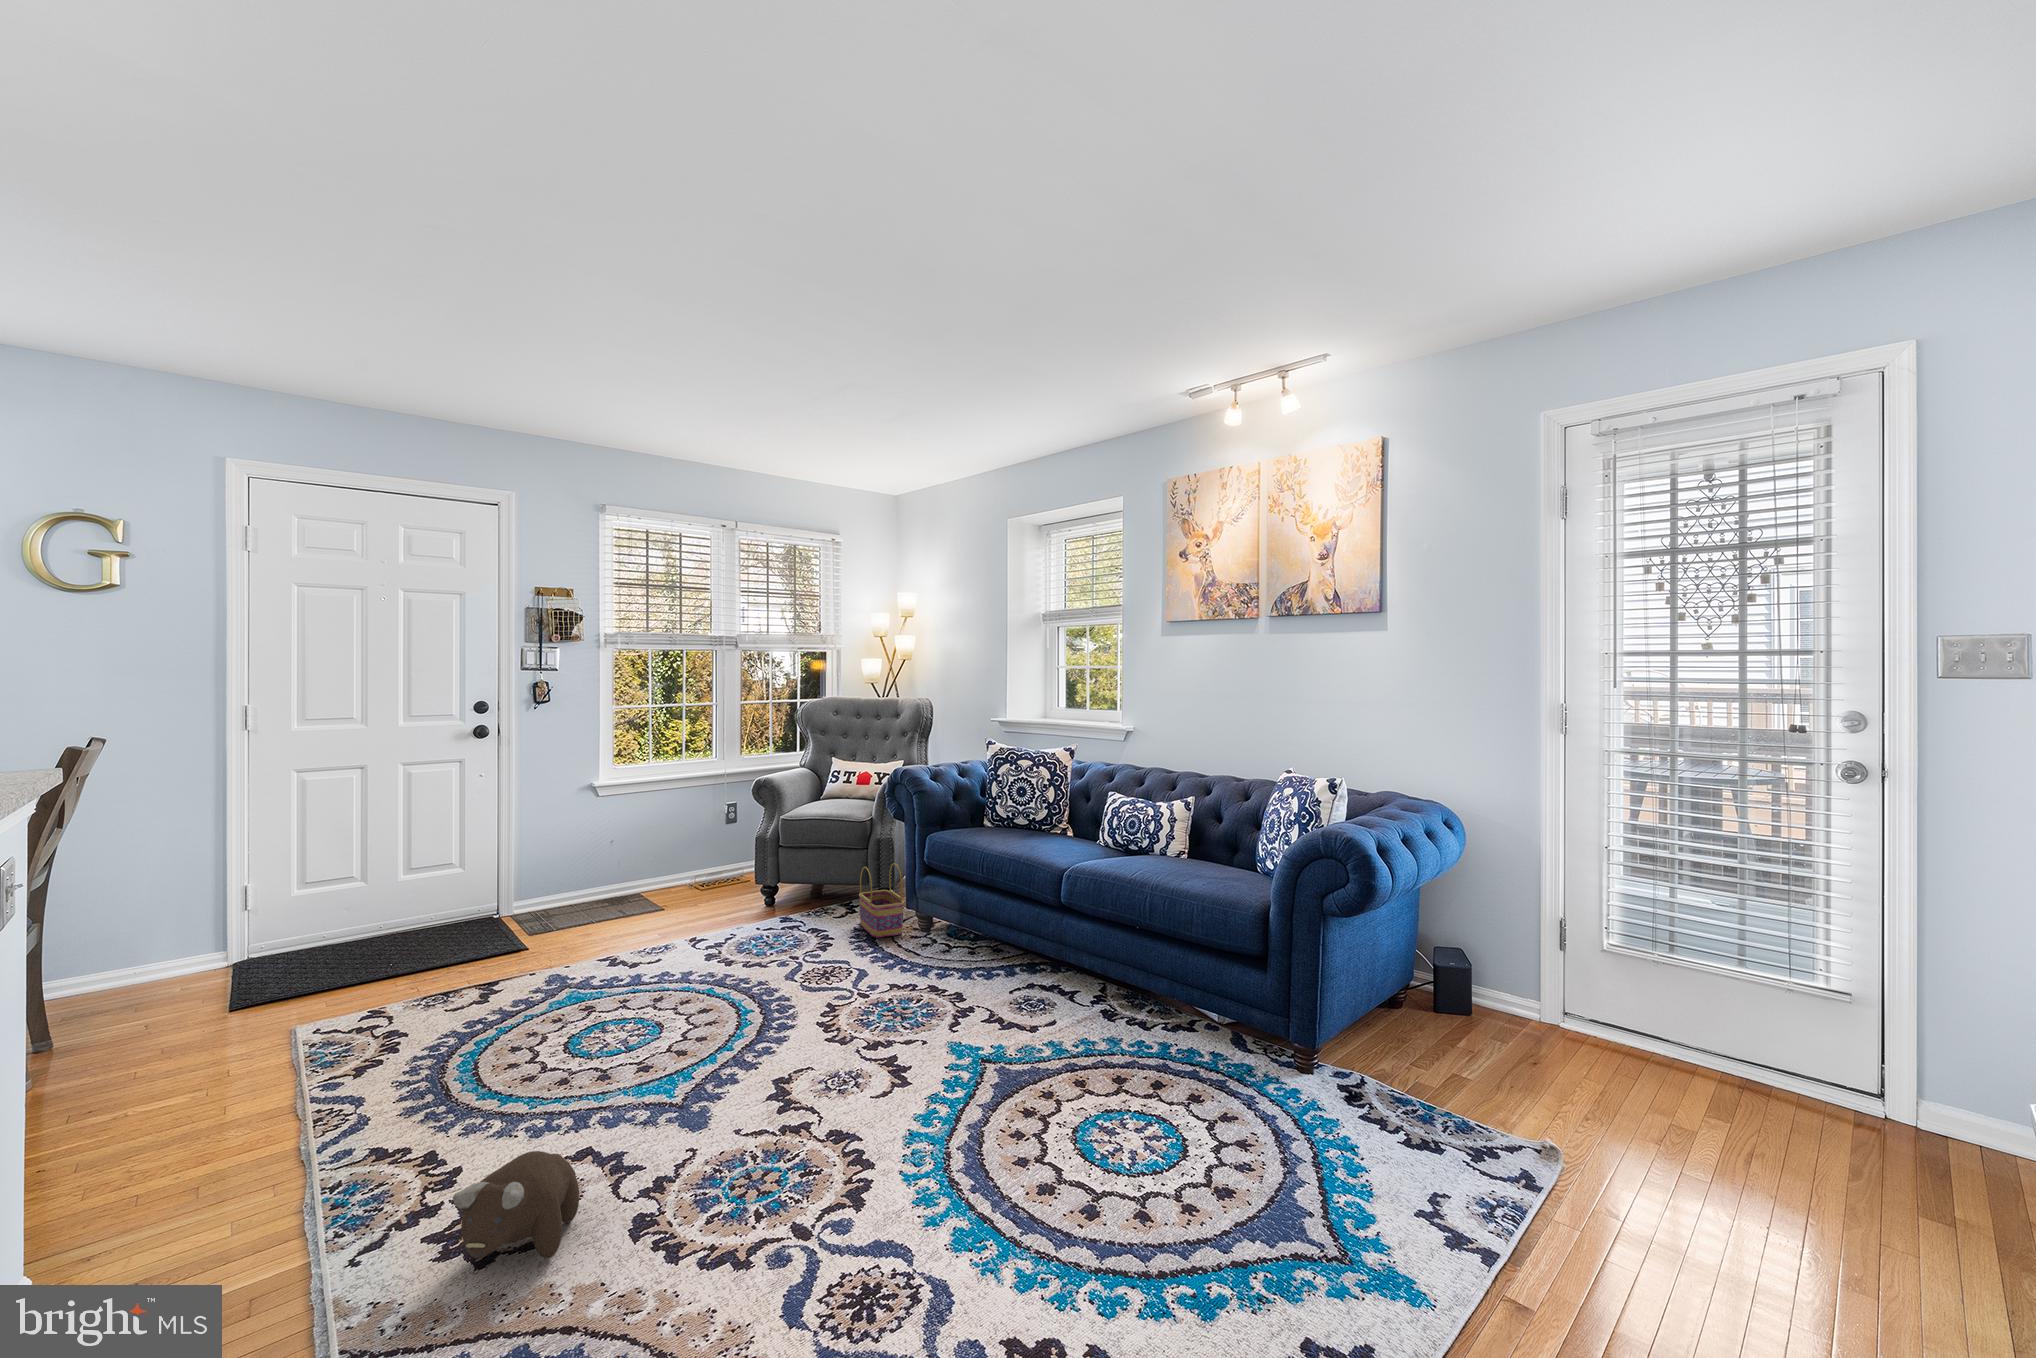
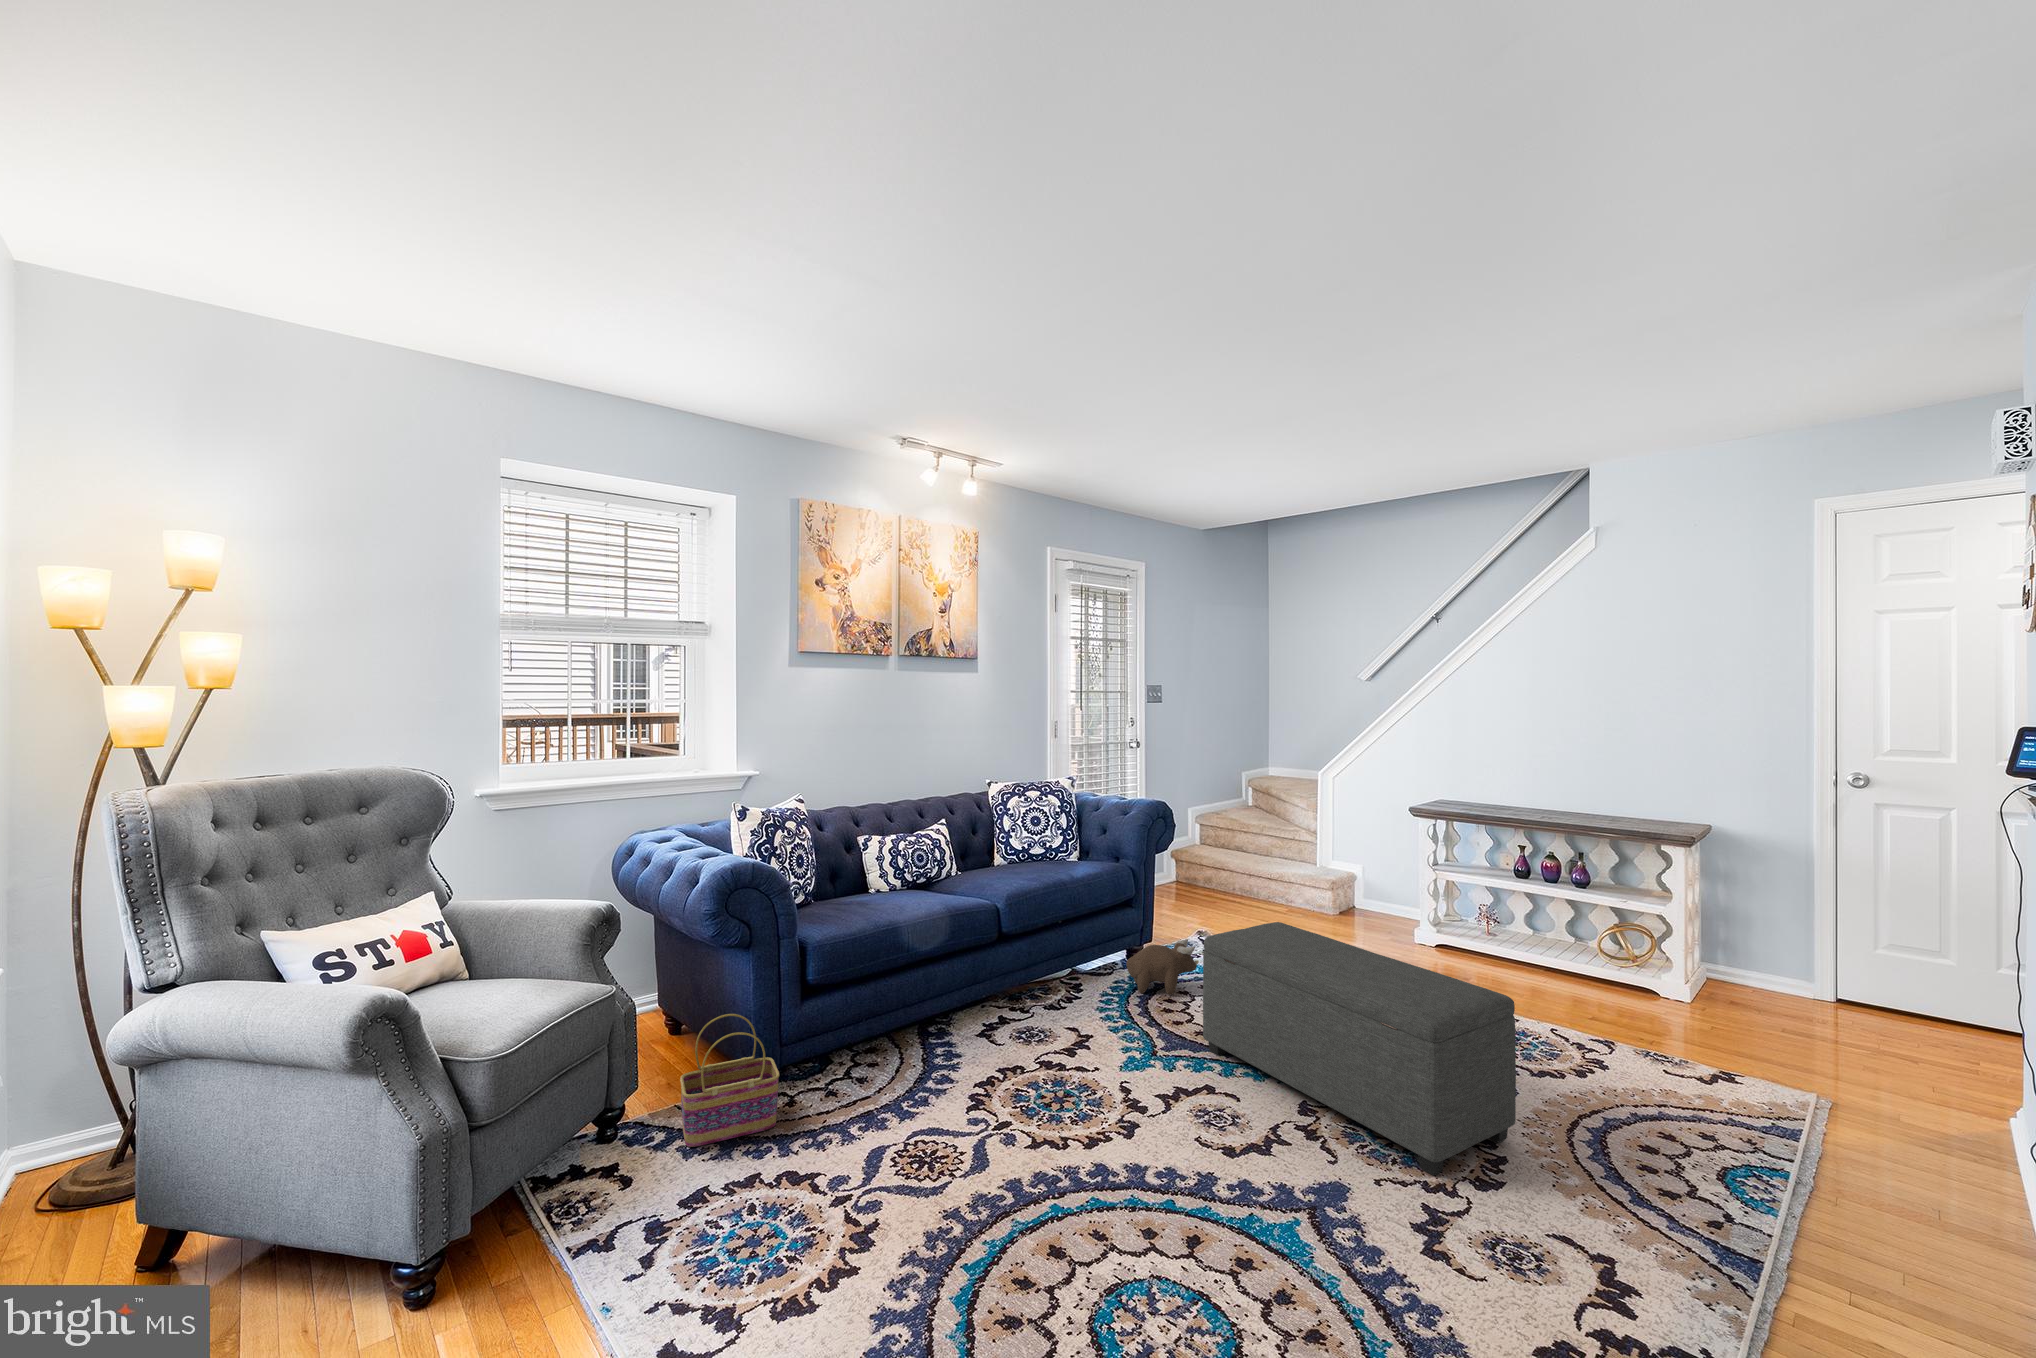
ottoman: none [666,956,1066,1285] -> present [1203,922,1516,1176]
plush toy: present [453,1151,579,1259] -> present [1126,939,1199,995]

